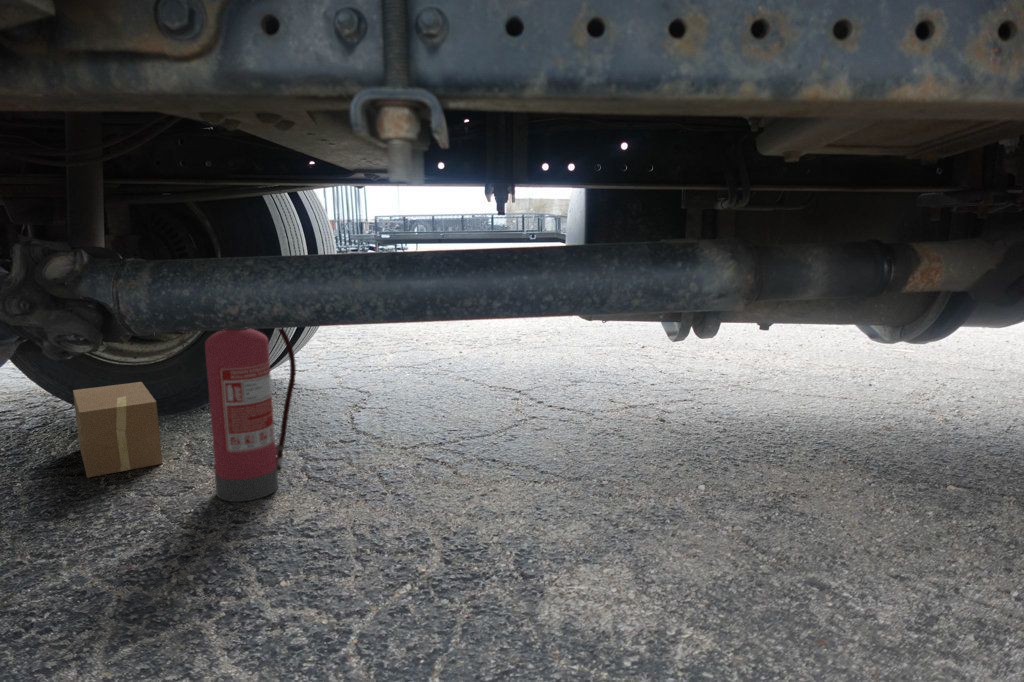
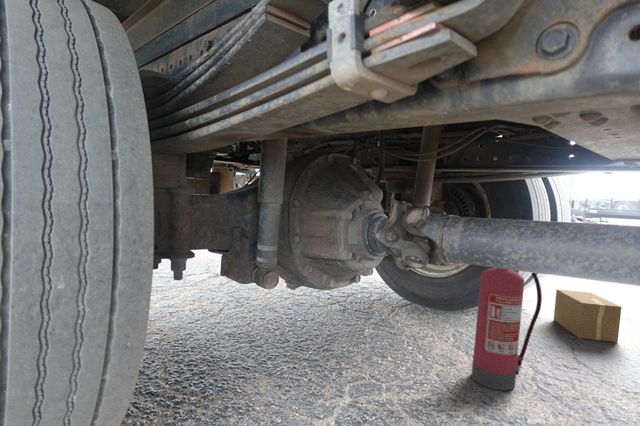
cardboard box: present [73,382,162,478] -> present [554,290,621,342]

